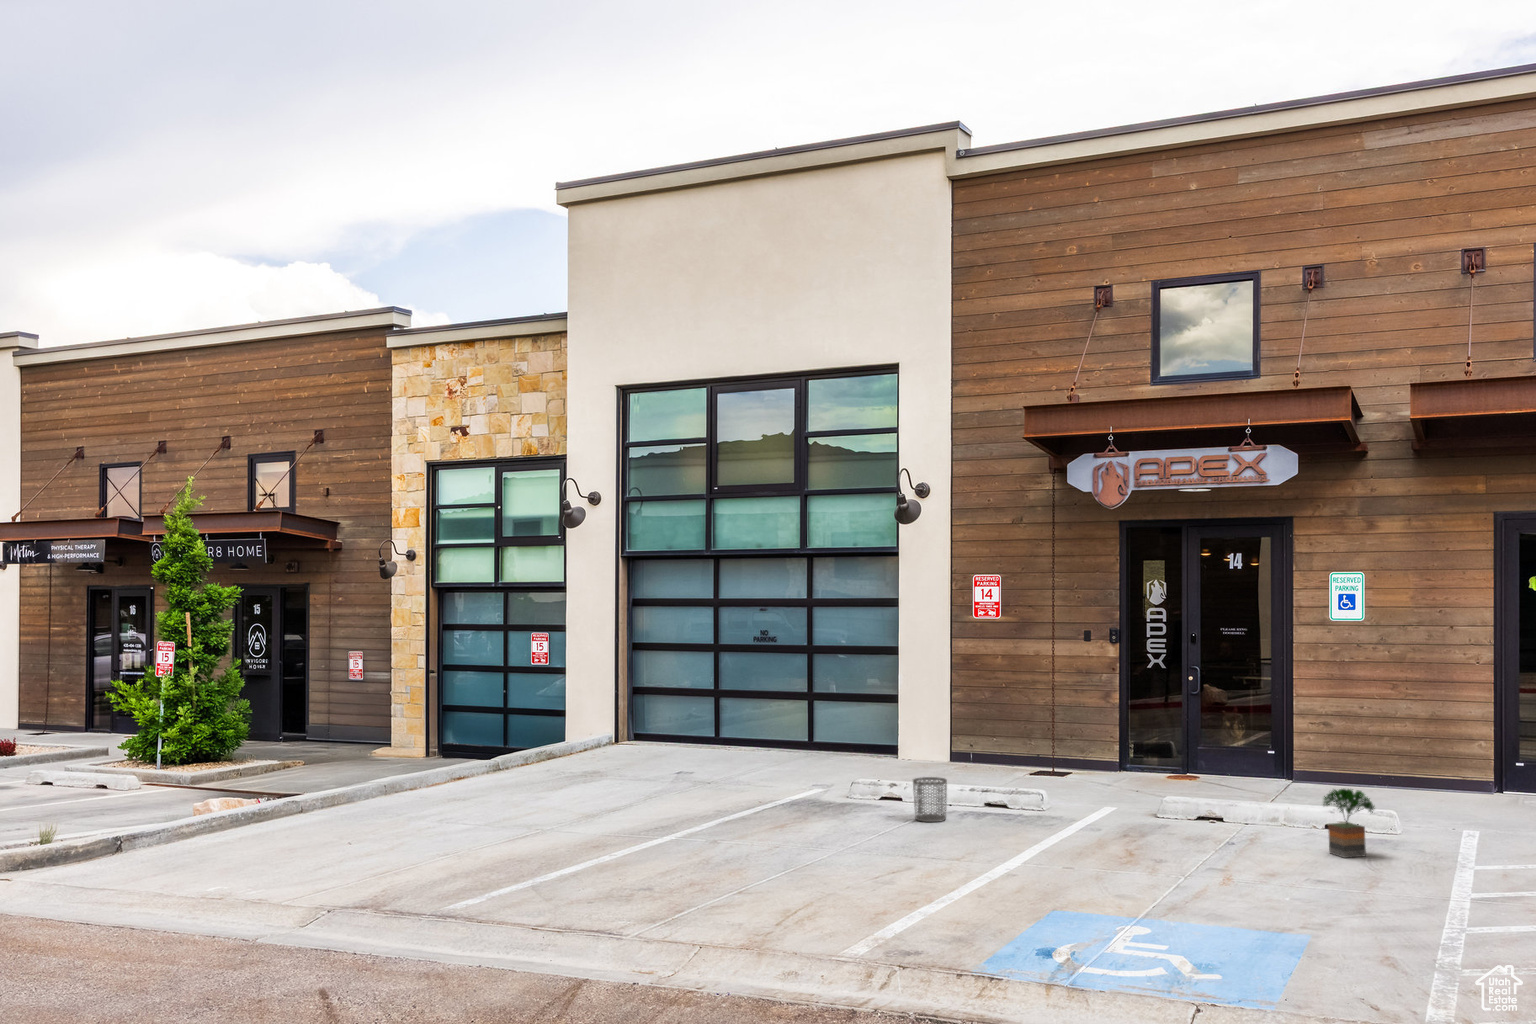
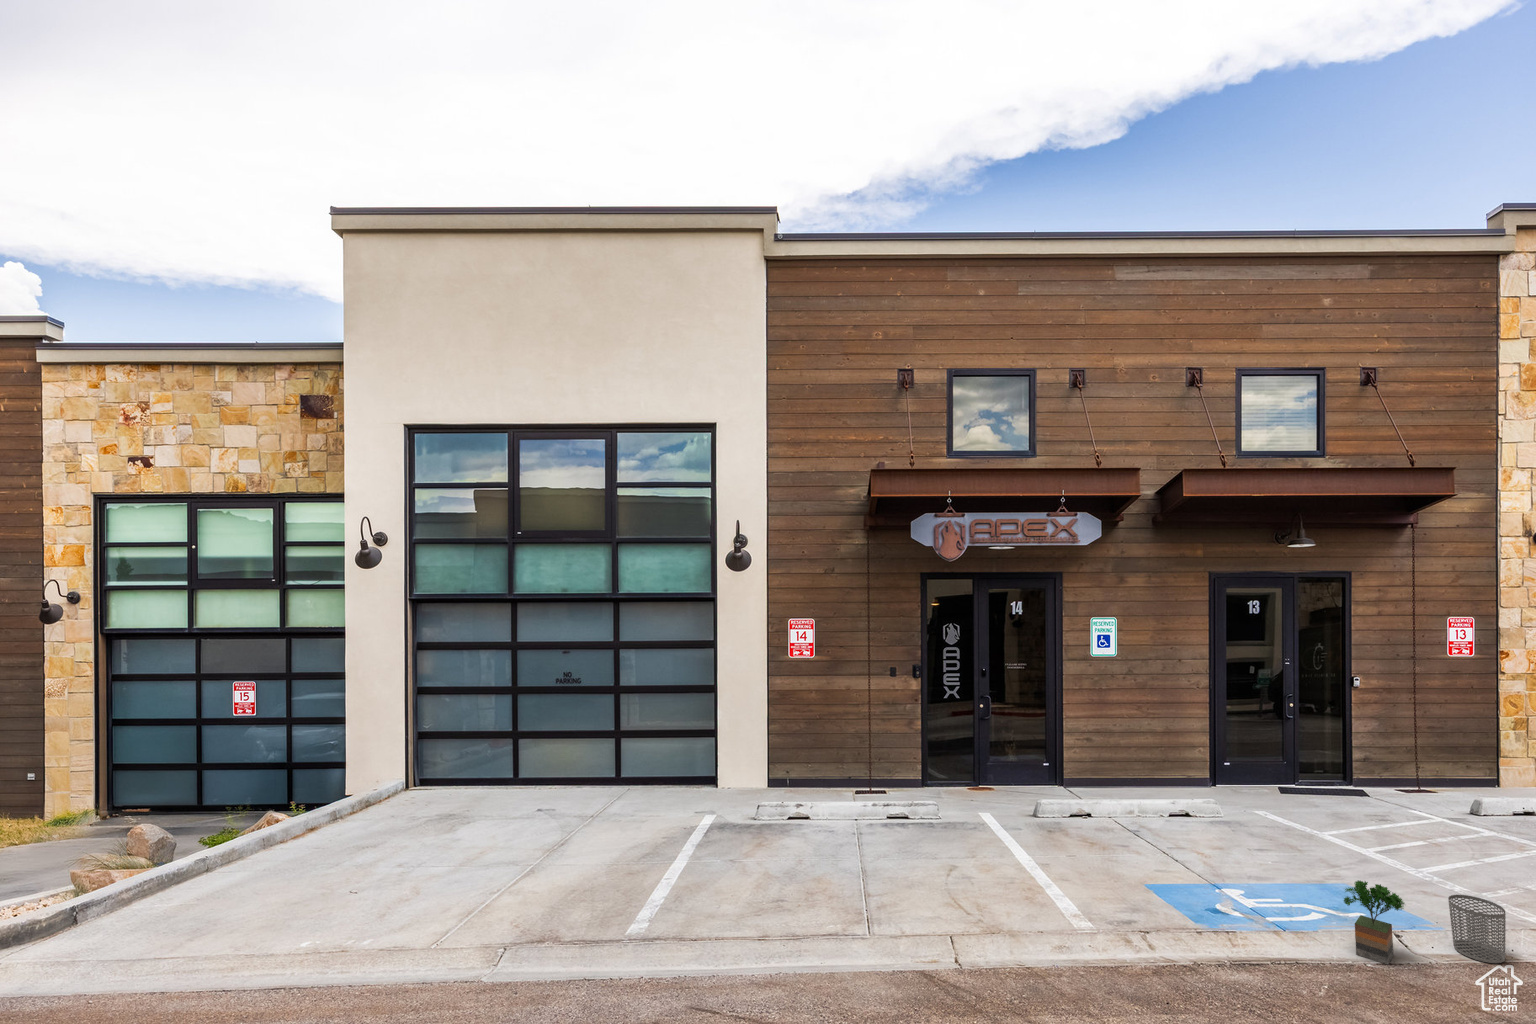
waste bin: present [913,777,947,822] -> present [1448,895,1506,963]

